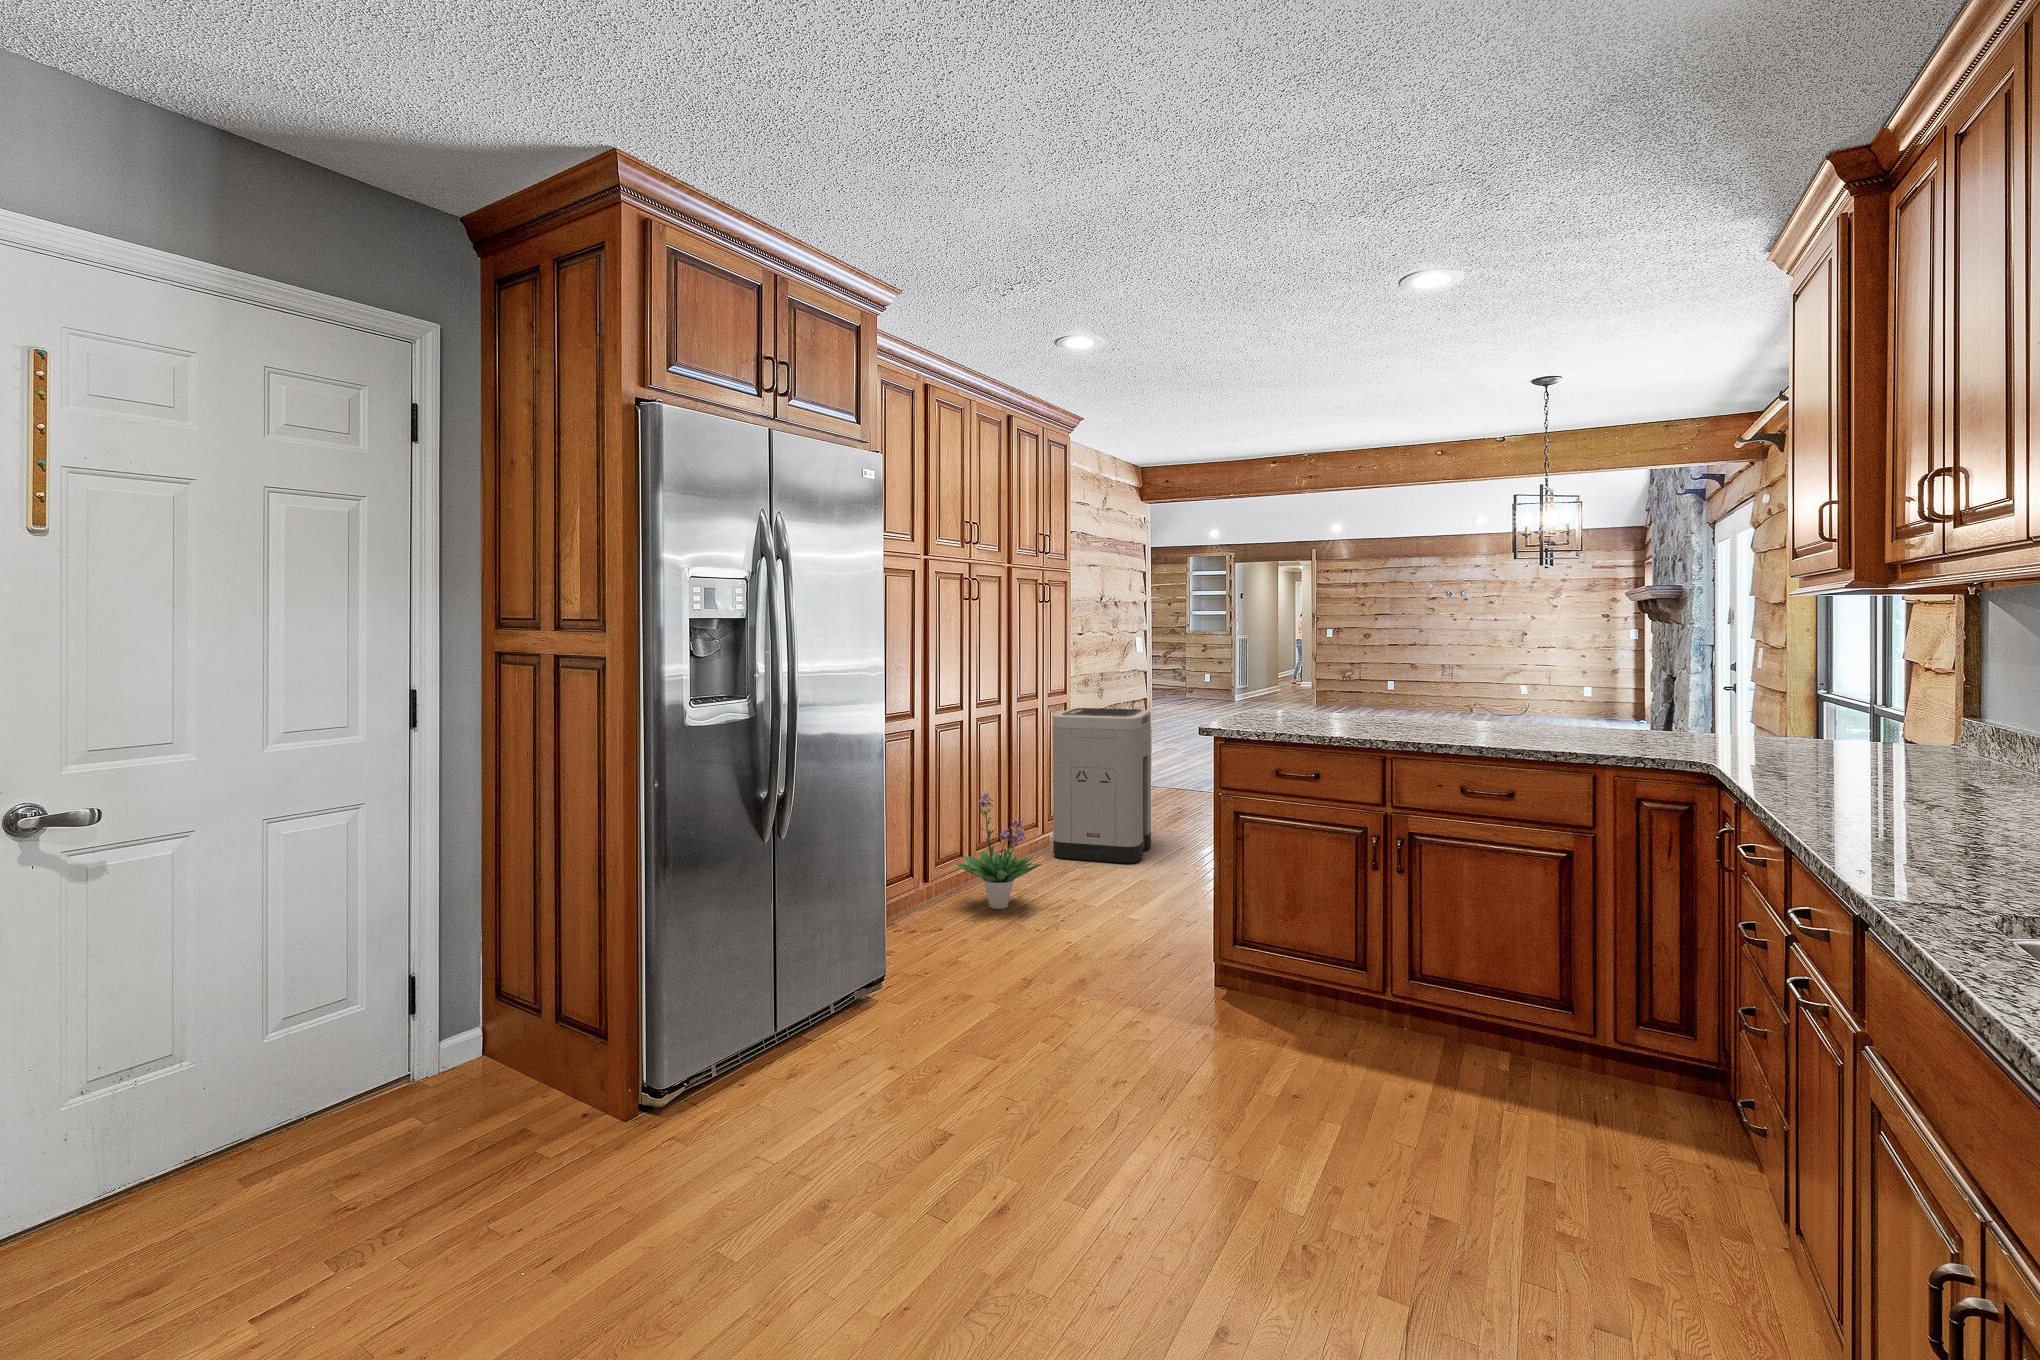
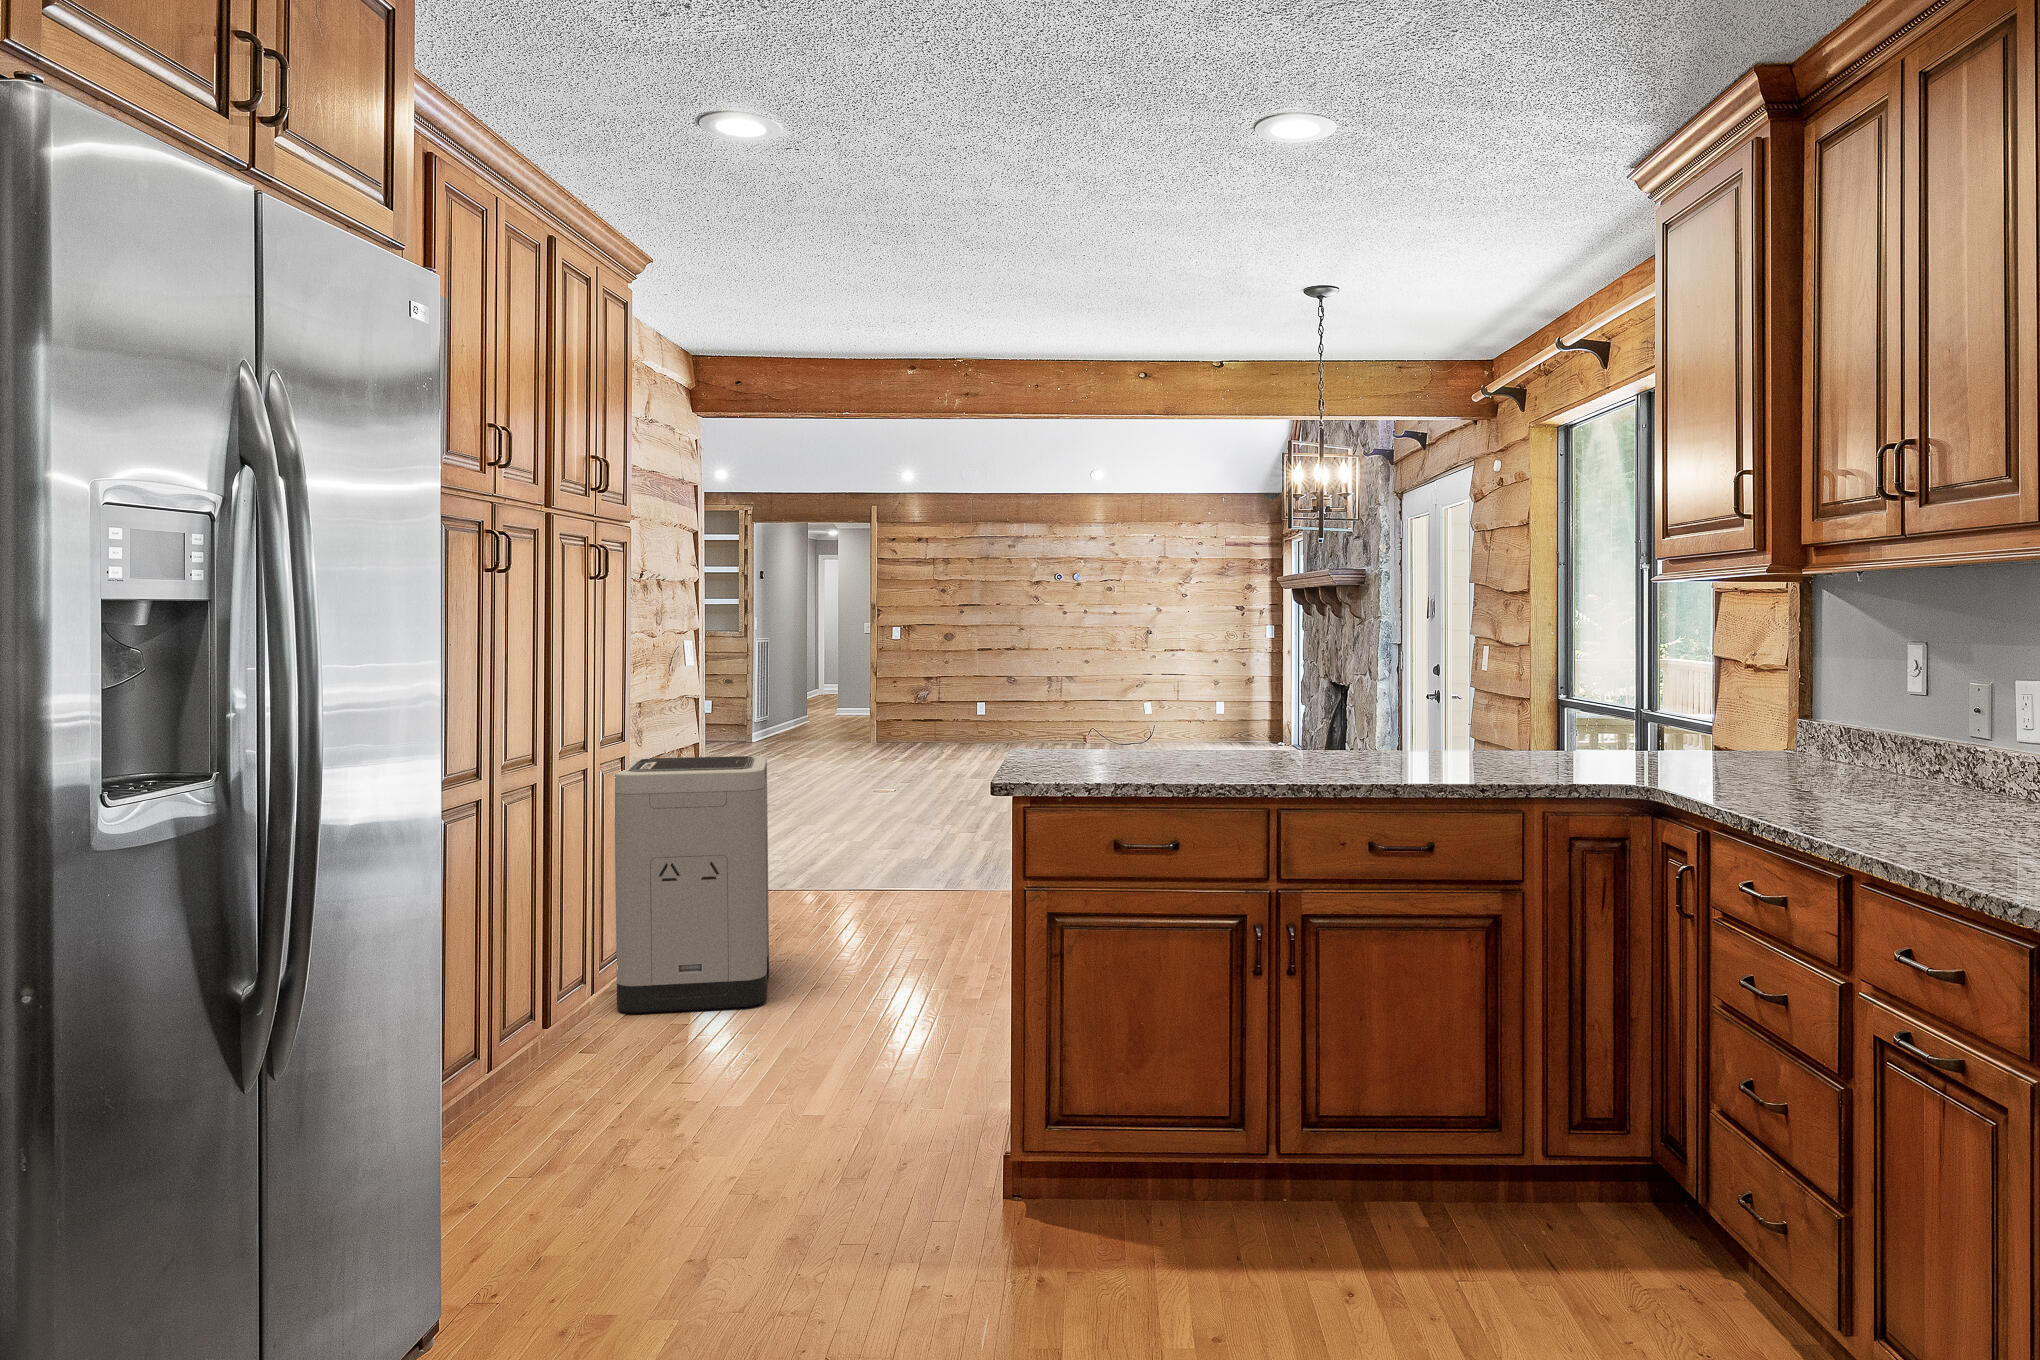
potted plant: present [956,792,1042,909] -> none [490,916,652,1120]

